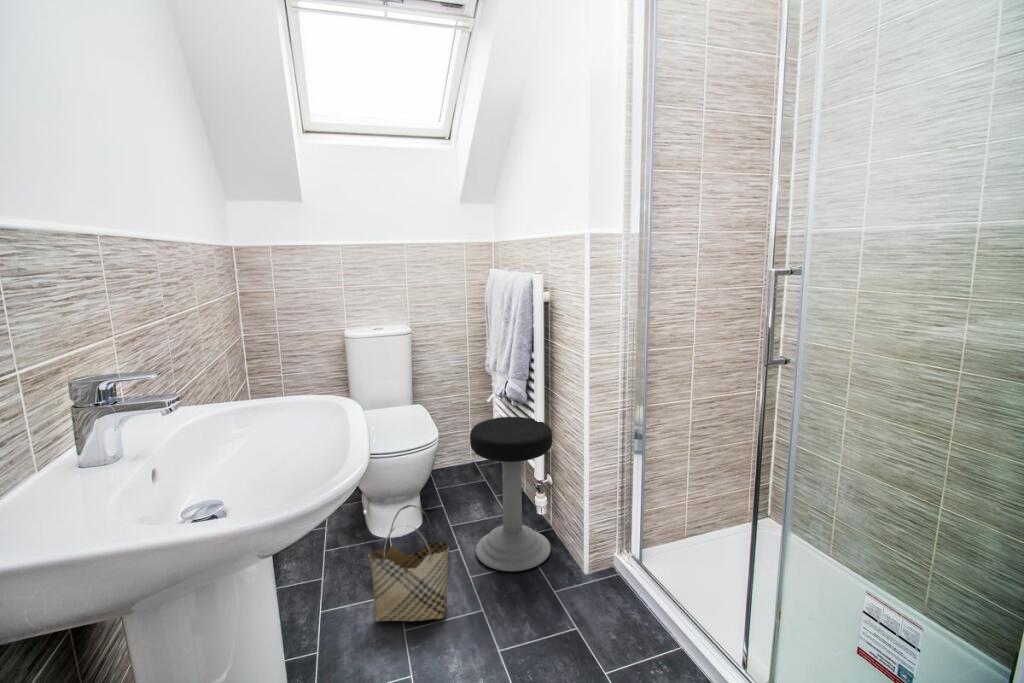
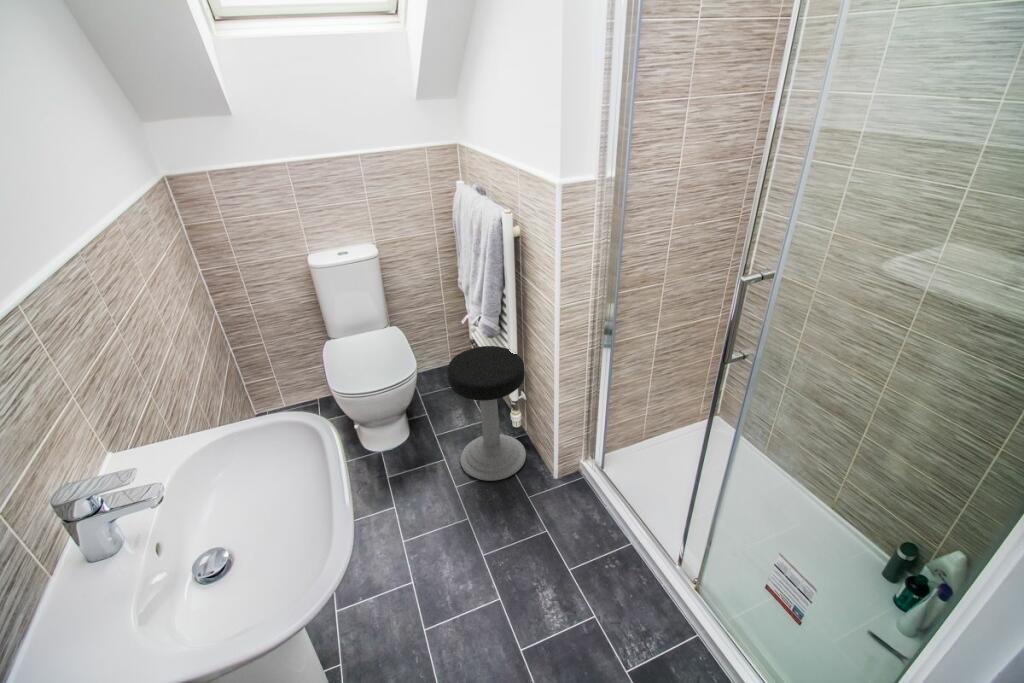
woven basket: present [368,505,449,622] -> none [366,447,439,538]

